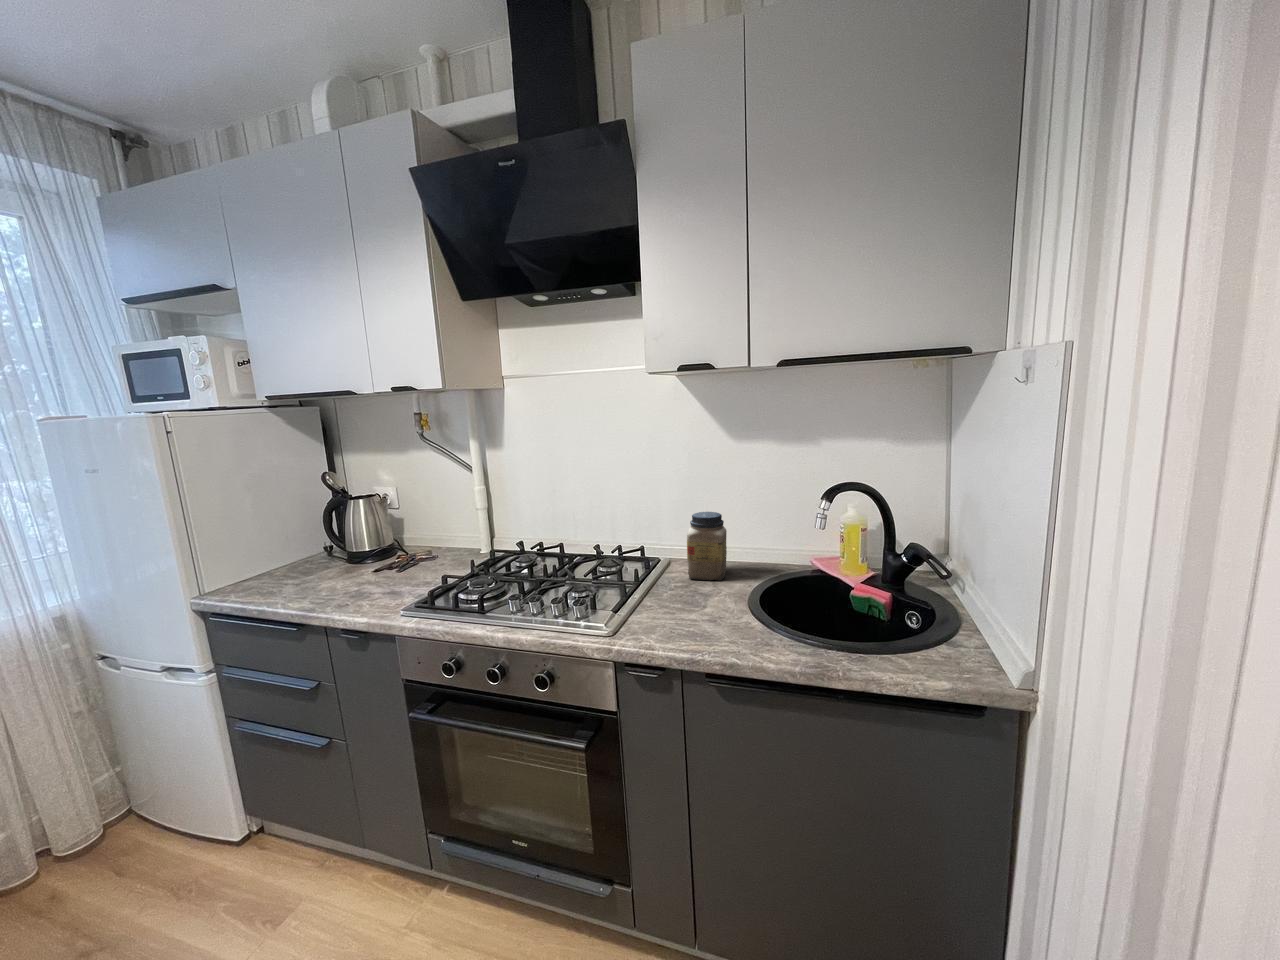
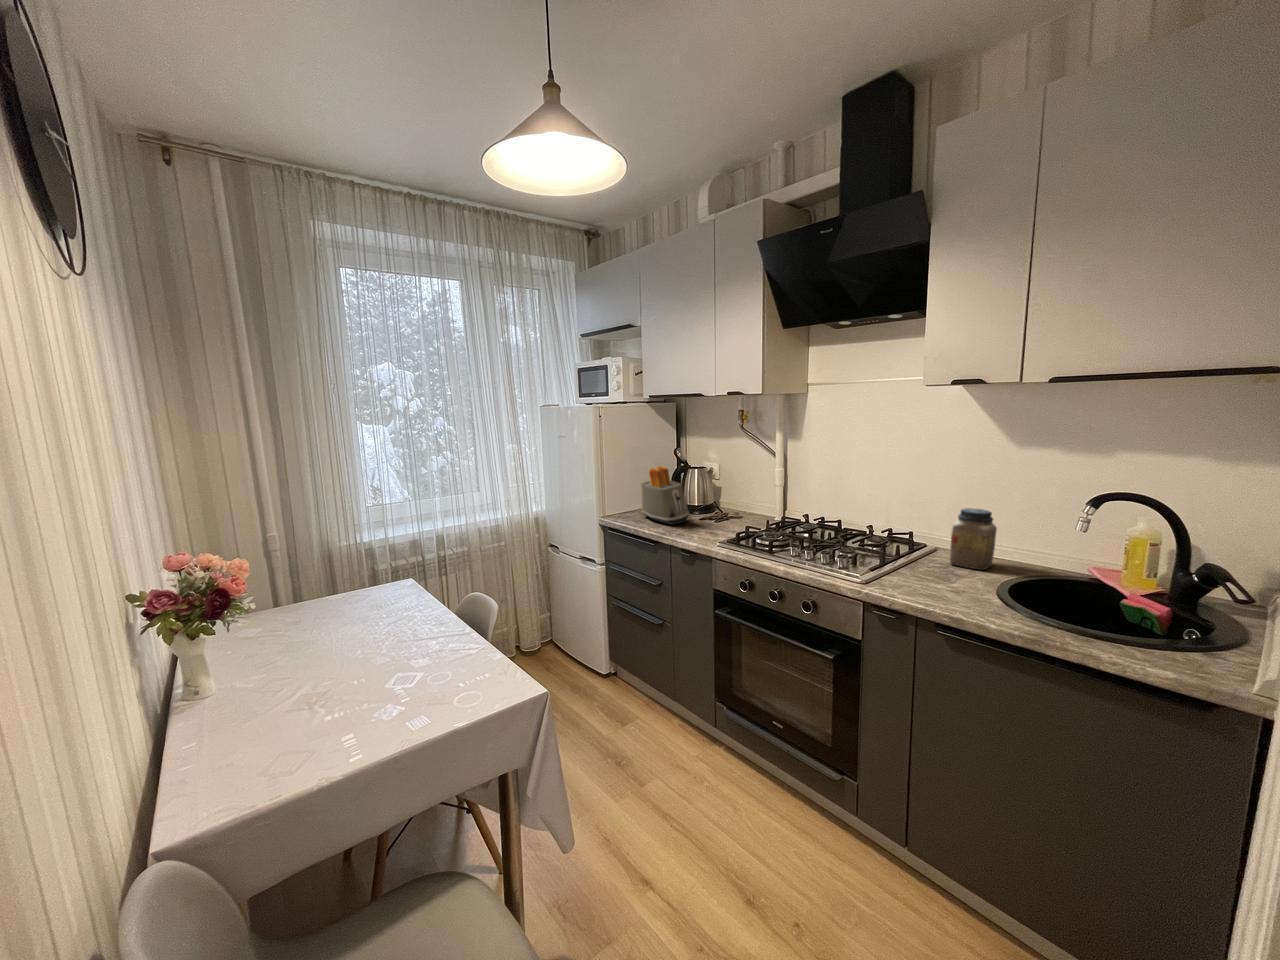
toaster: none [265,503,355,590] -> present [641,466,689,525]

